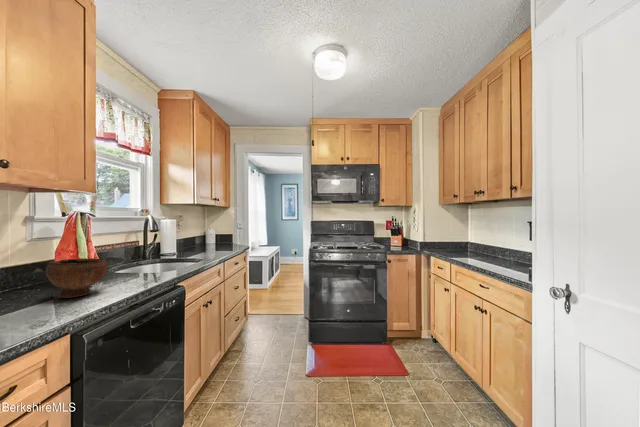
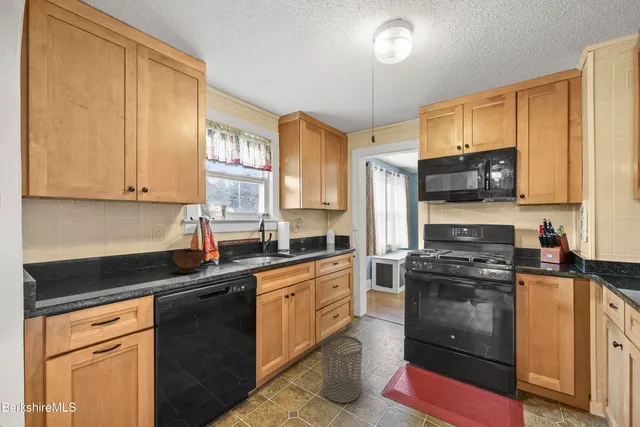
waste bin: none [250,332,292,402] -> present [321,335,362,403]

